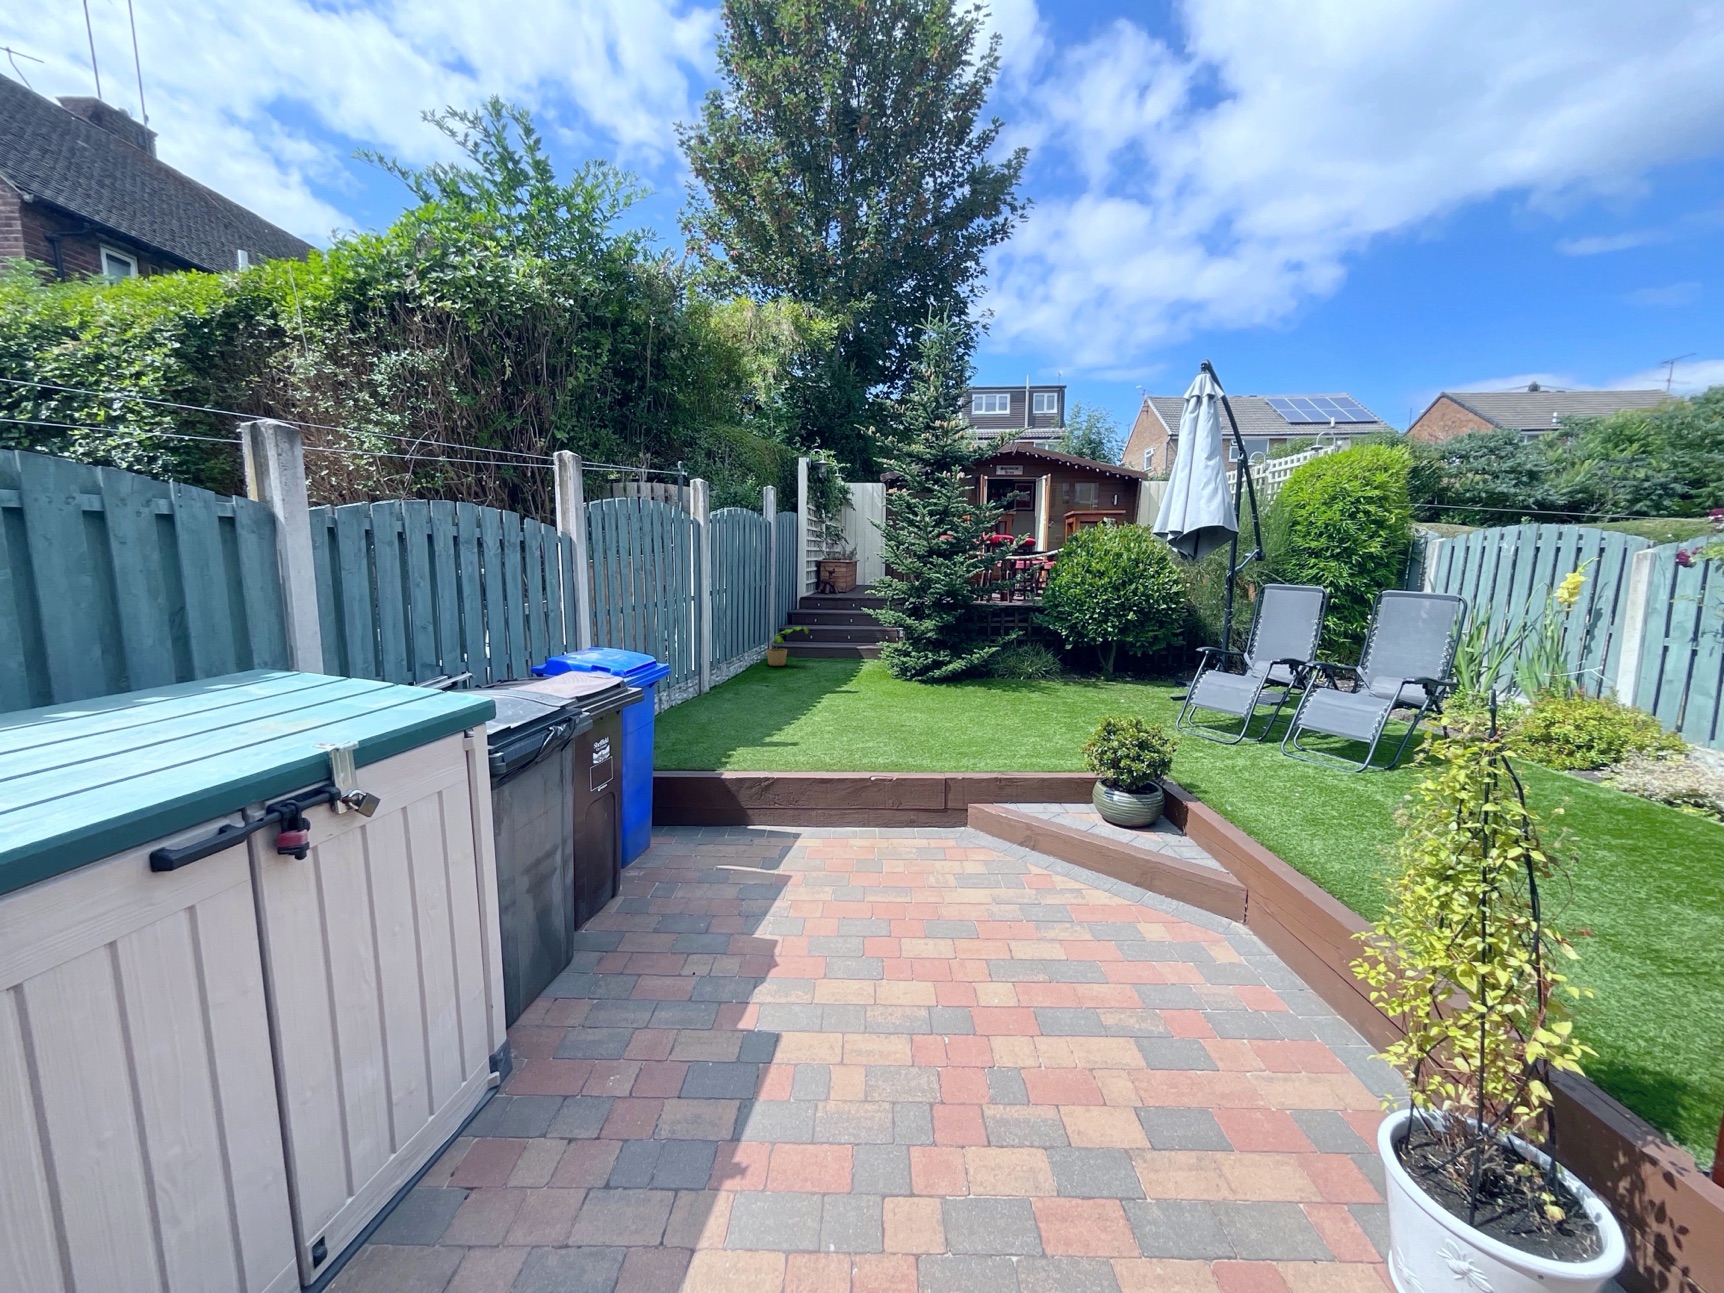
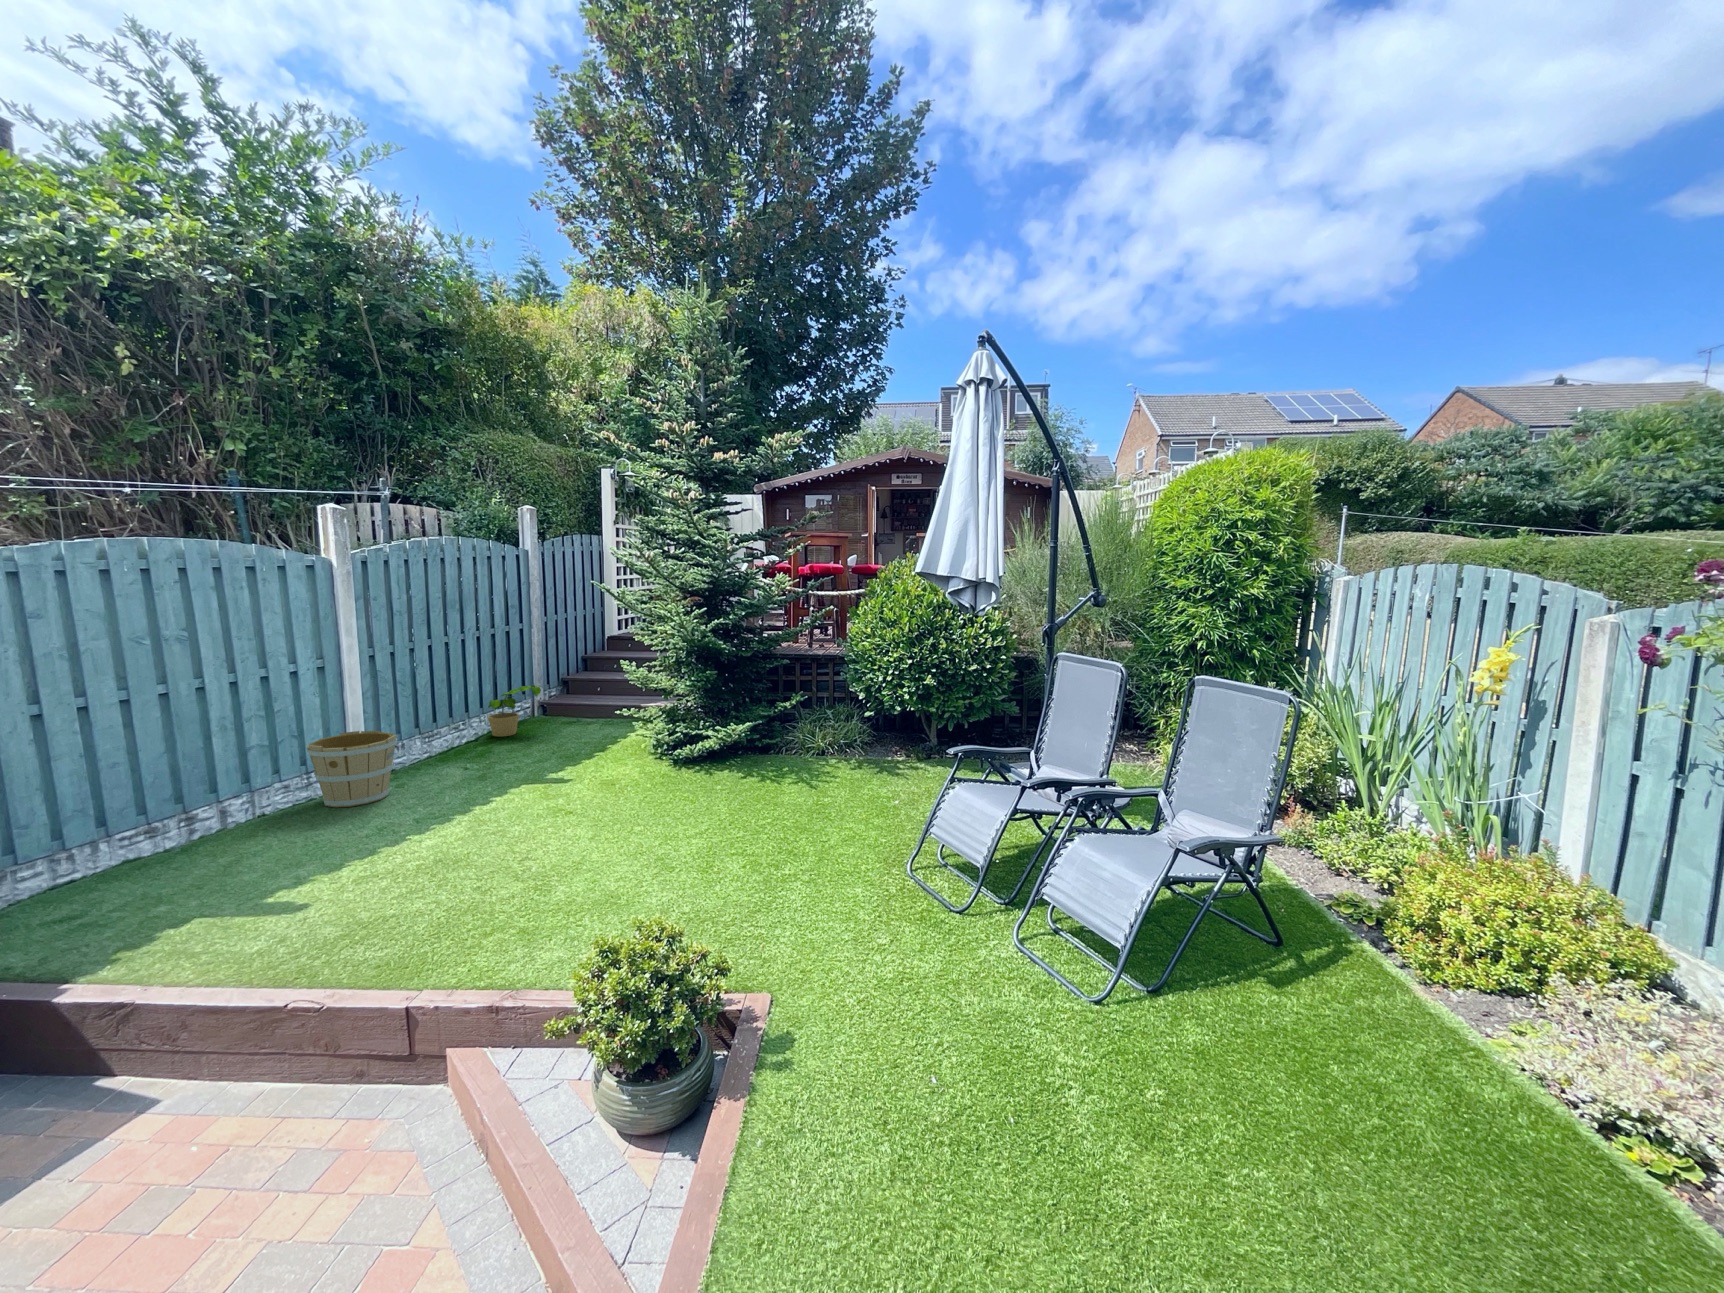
wooden bucket: none [715,649,768,699] -> present [306,731,397,808]

